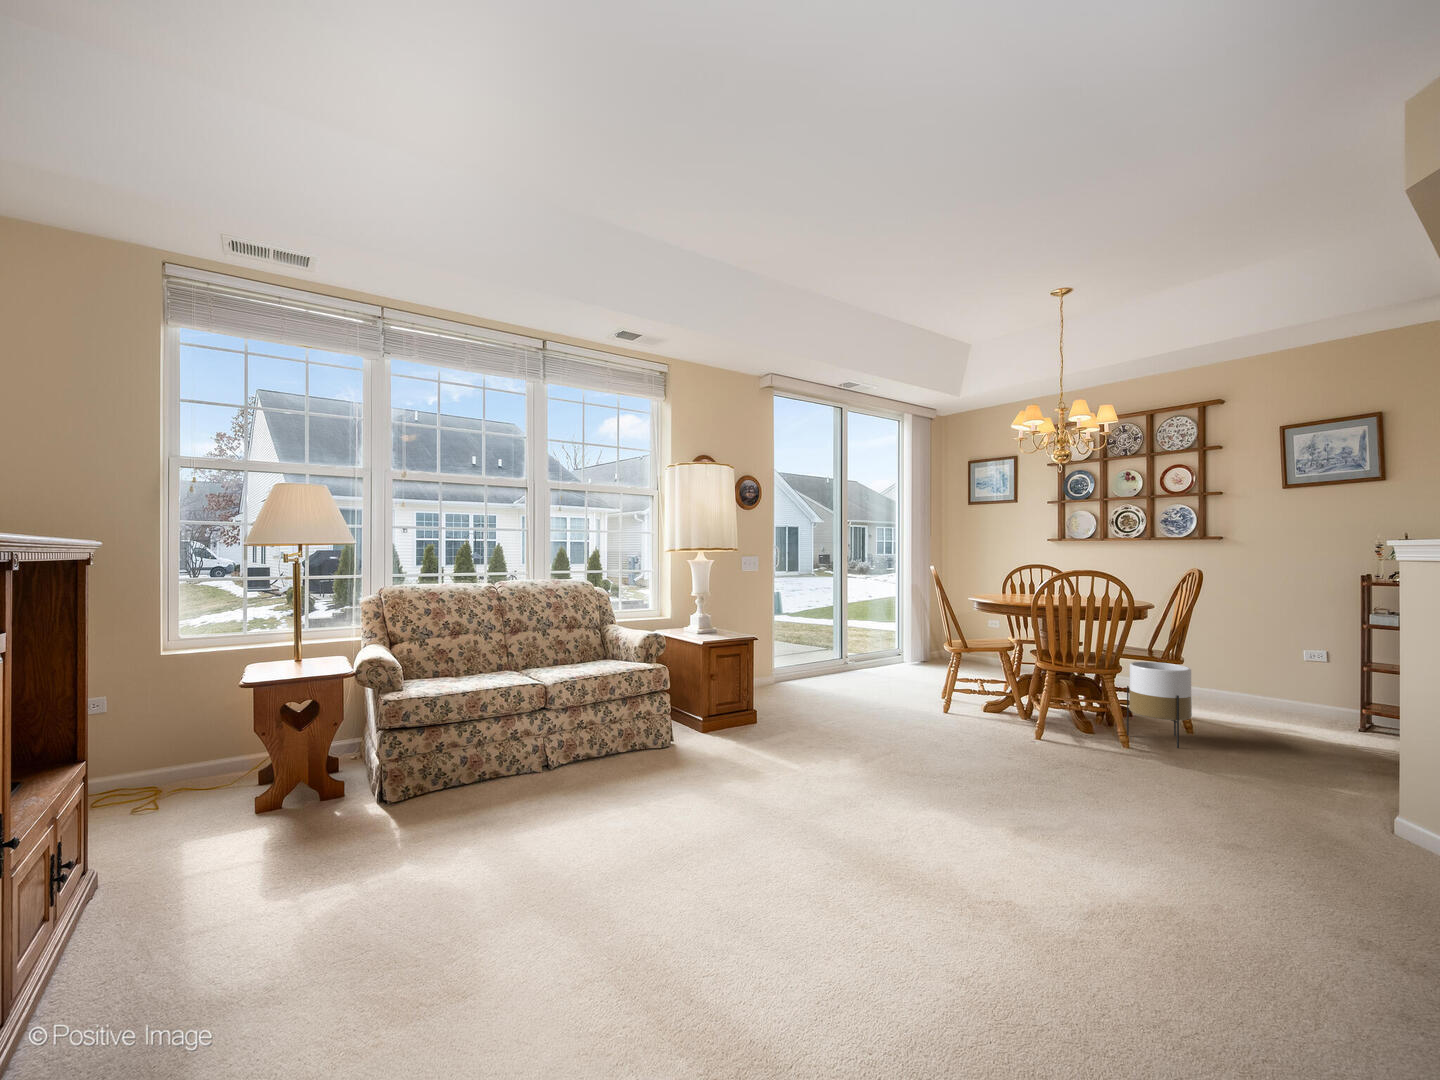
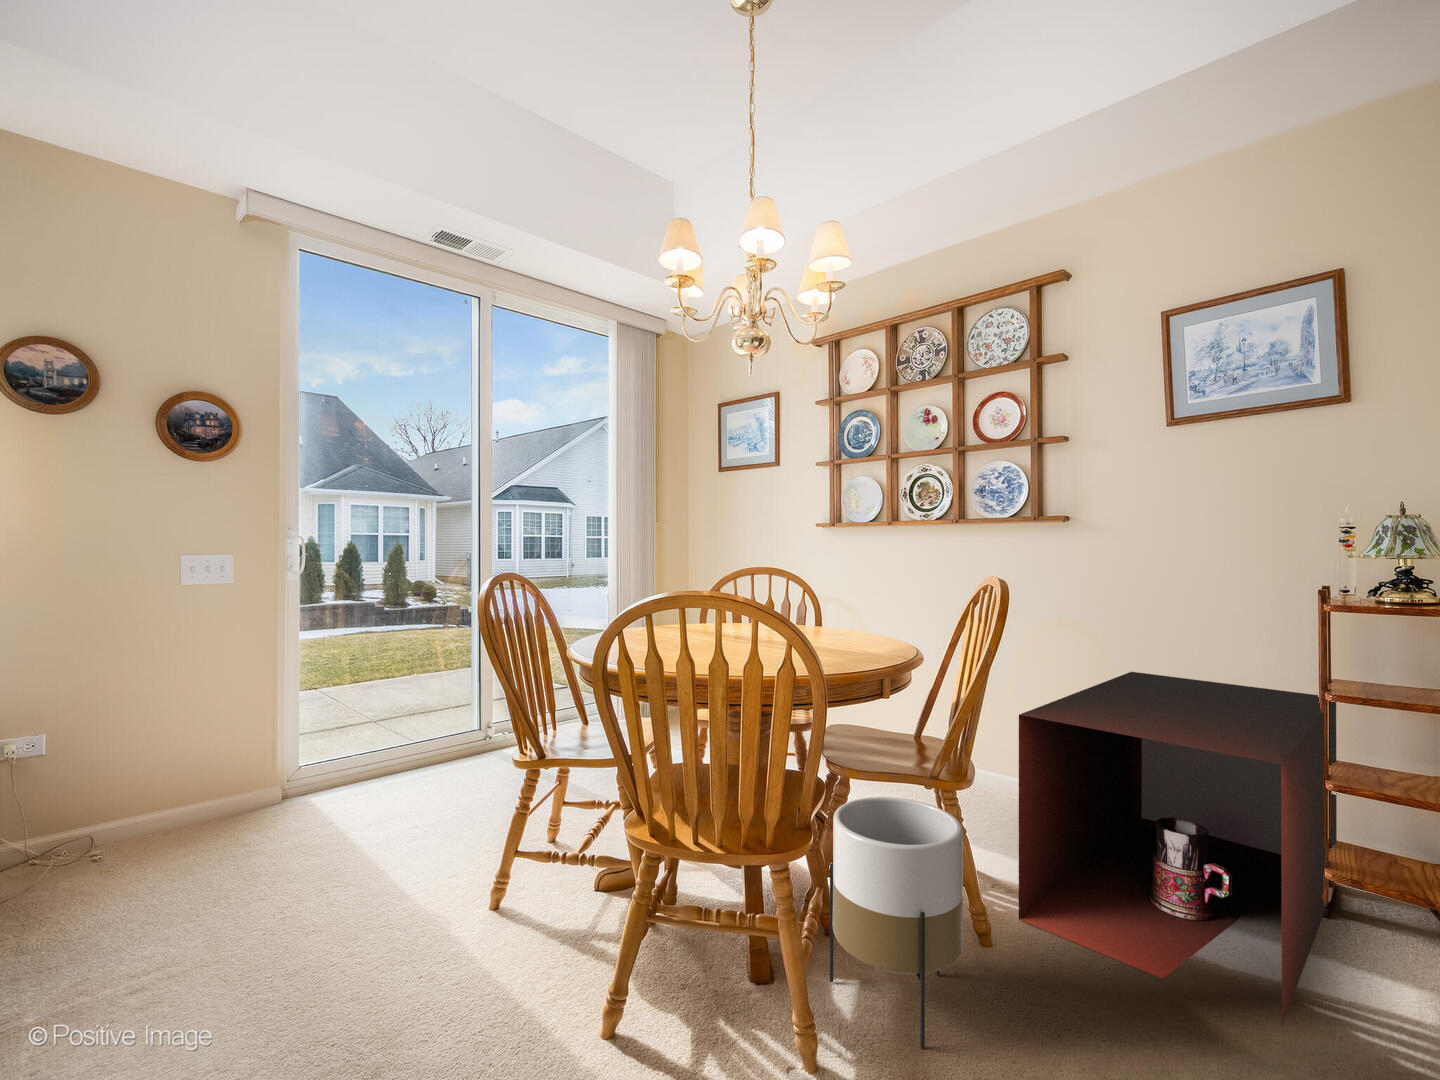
storage cabinet: none [1207,622,1379,751] -> present [1019,672,1337,1024]

